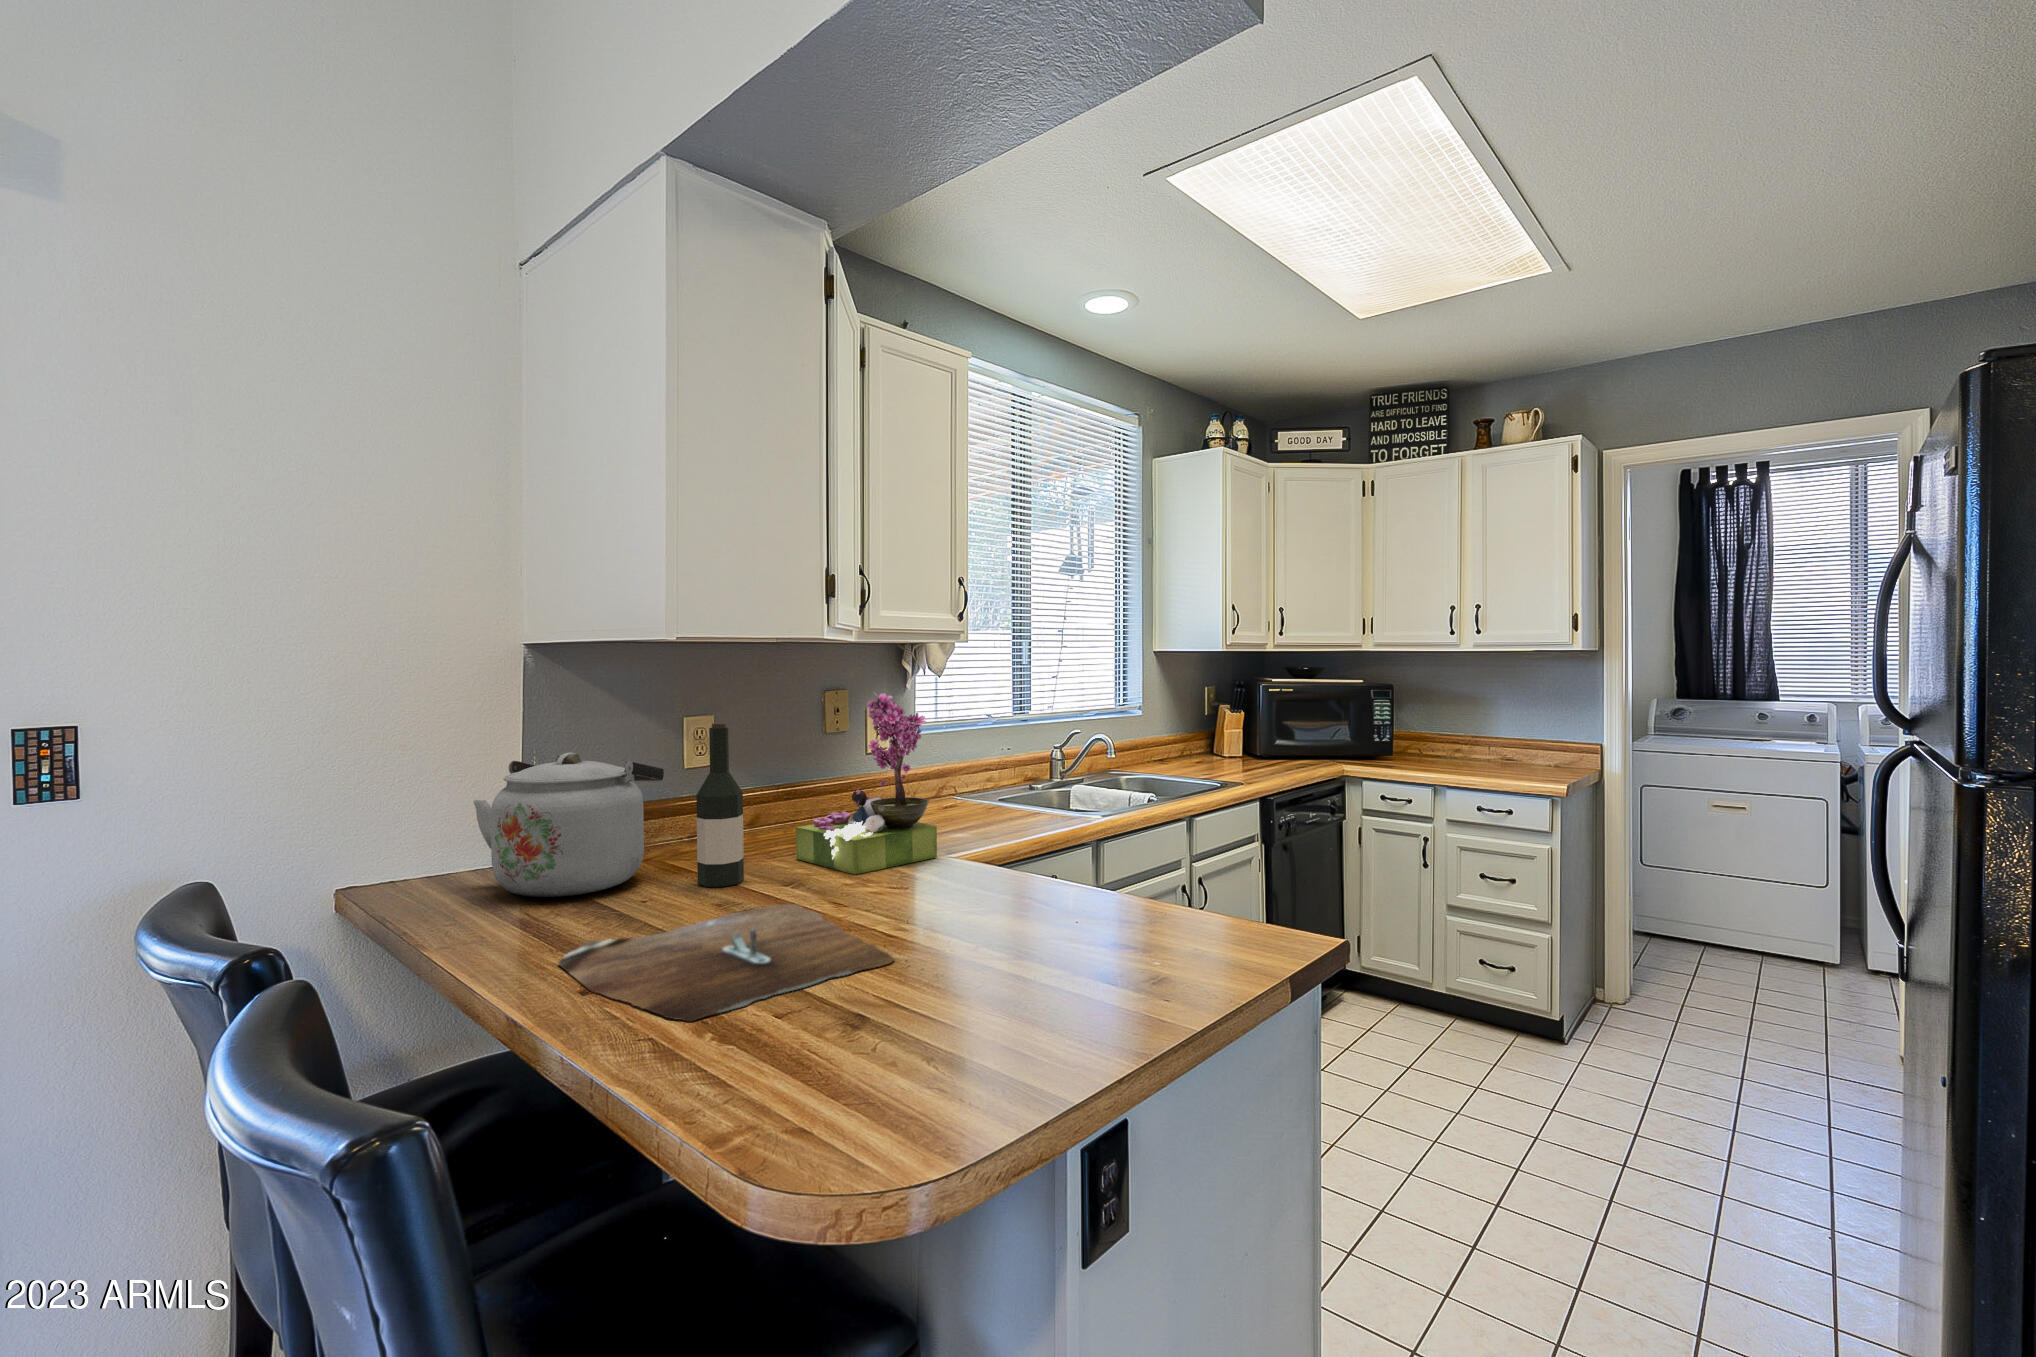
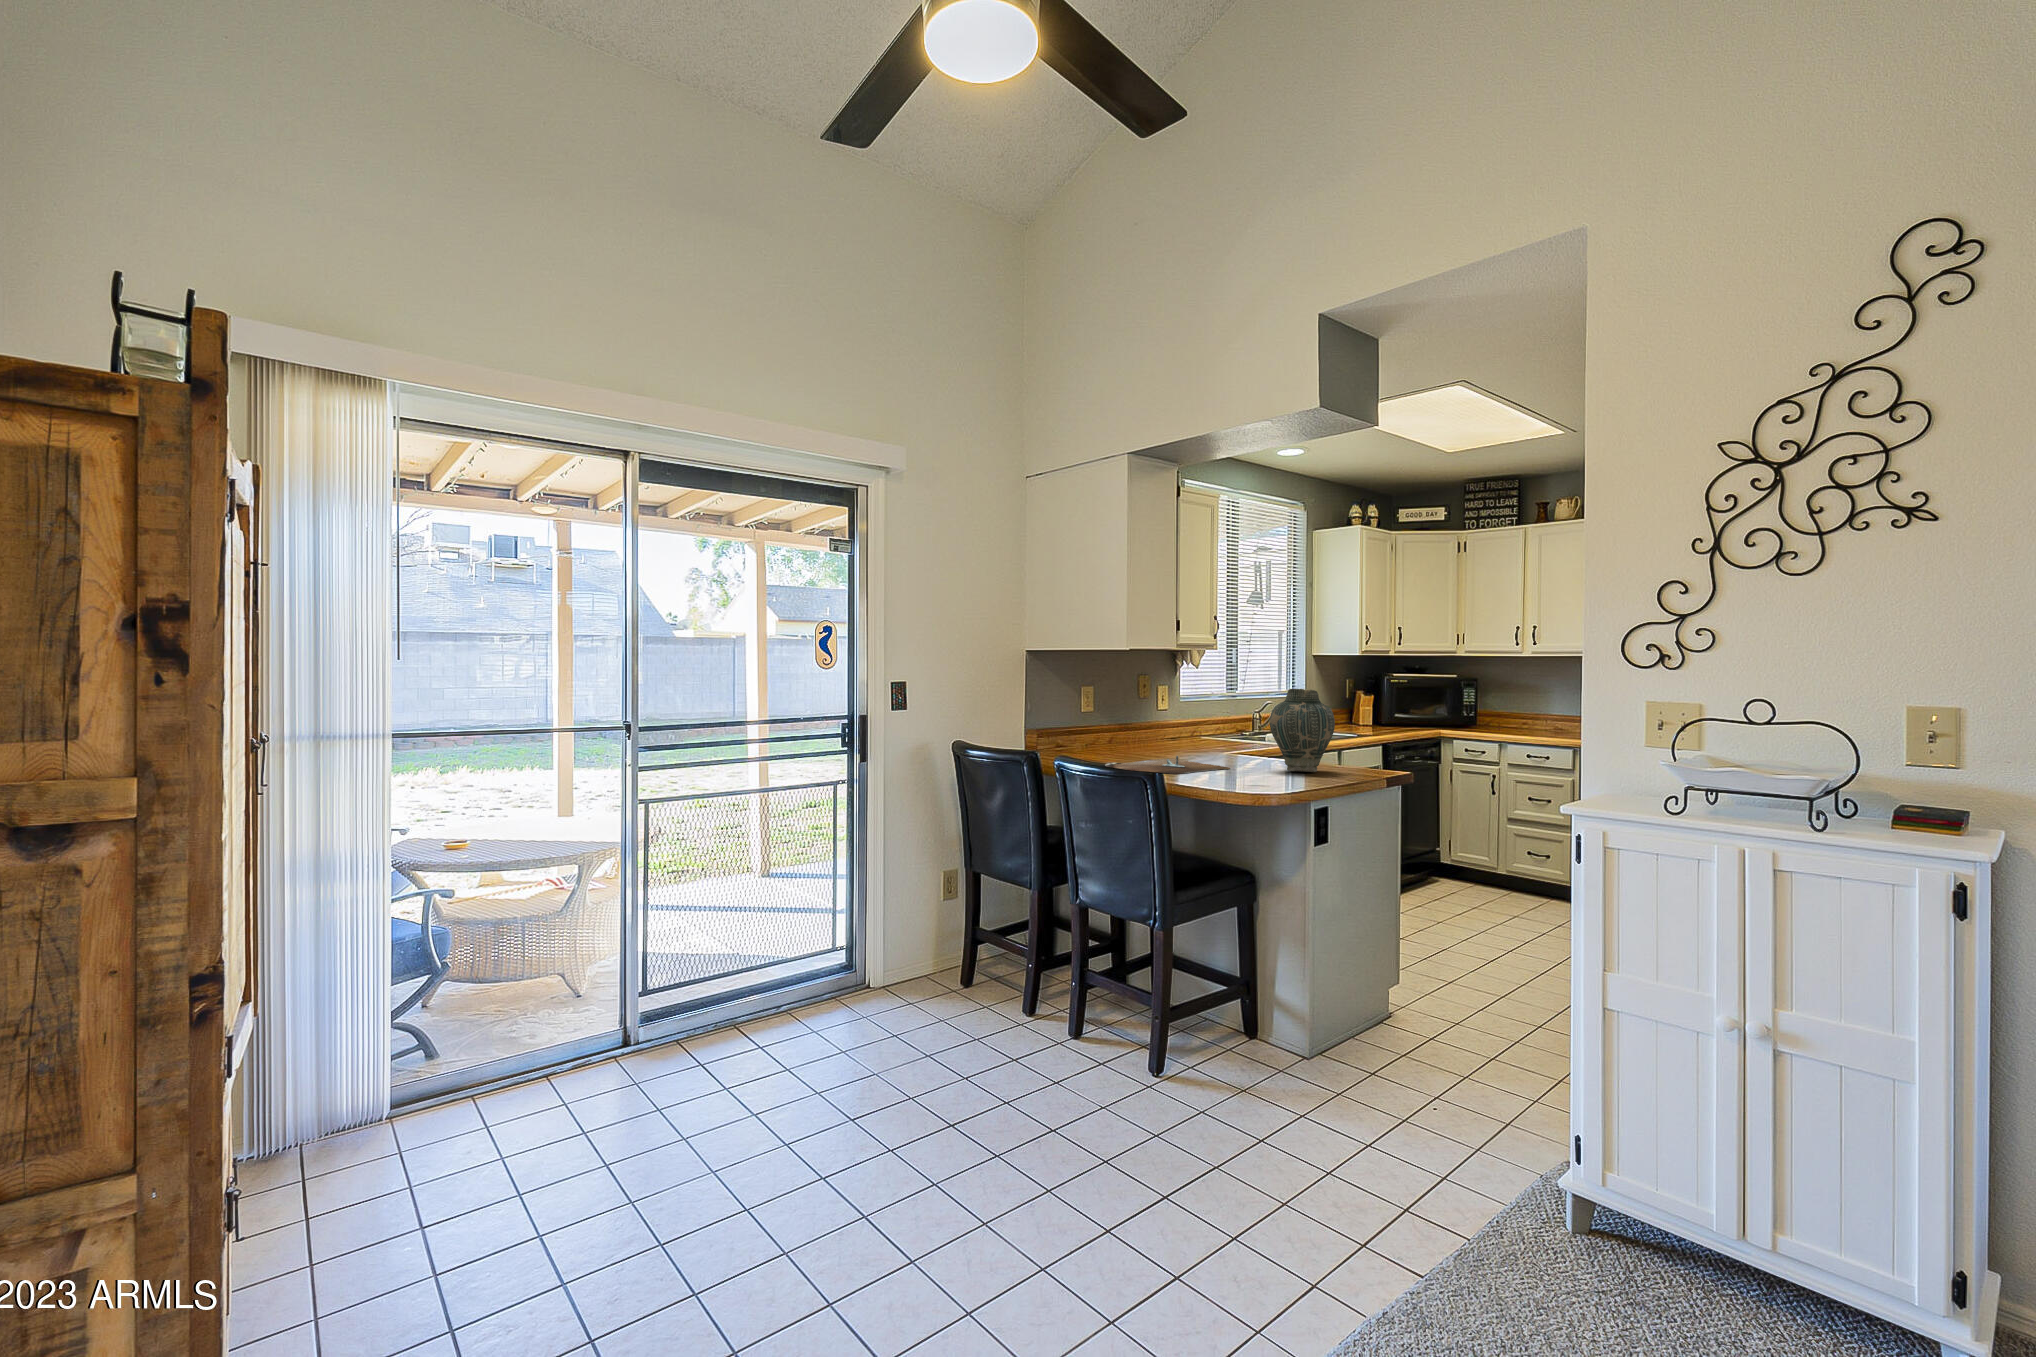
flower arrangement: present [796,693,937,874] -> none [1149,673,1216,755]
wine bottle: present [696,723,744,887] -> none [1118,686,1136,756]
vase: none [988,750,1162,988] -> present [1270,689,1335,772]
kettle: present [473,752,664,897] -> none [1022,697,1096,756]

